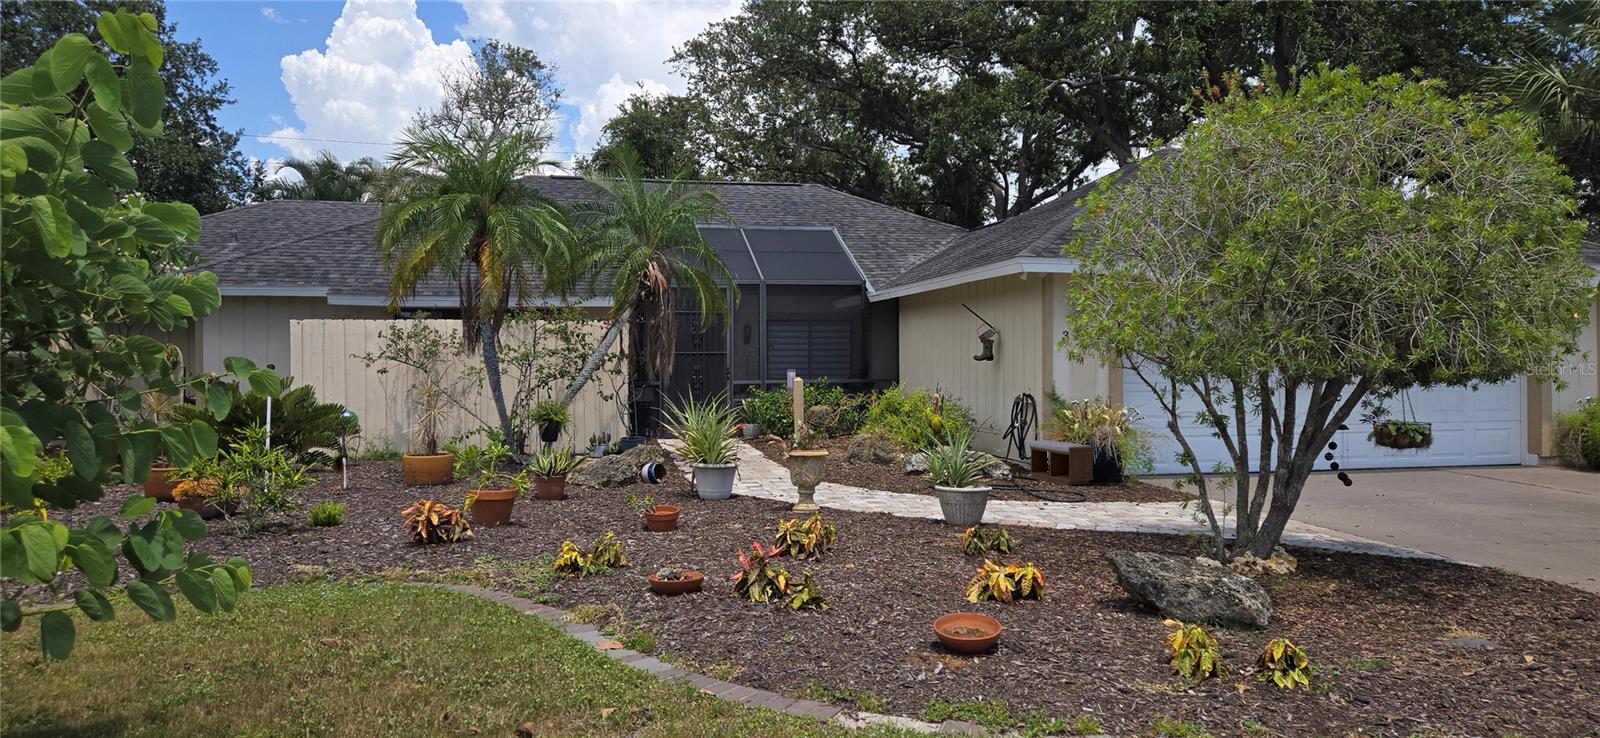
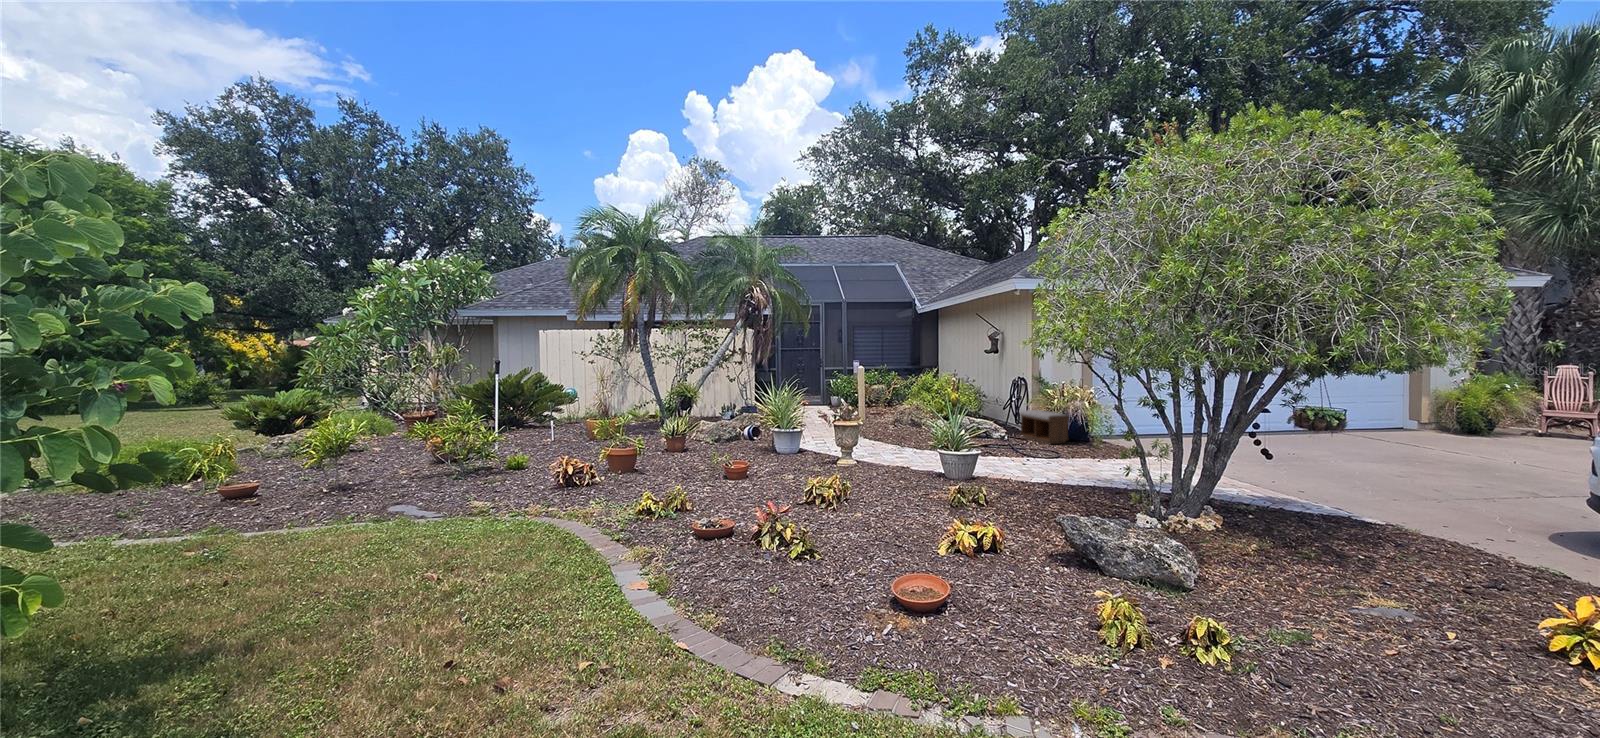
house plant: present [324,427,362,487] -> none [523,401,556,446]

